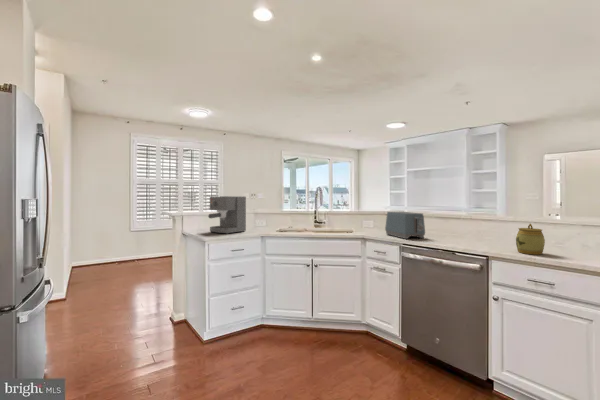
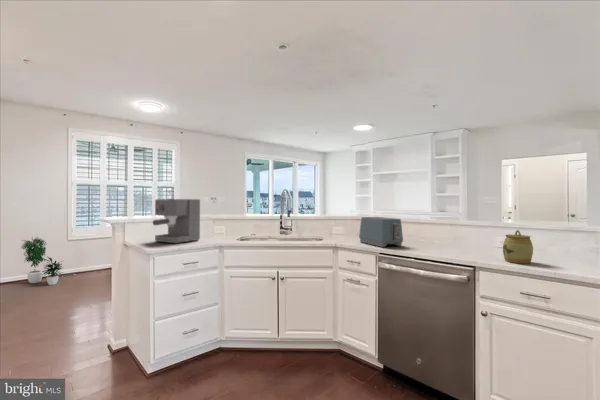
potted plant: none [101,226,135,268] -> present [22,238,62,285]

